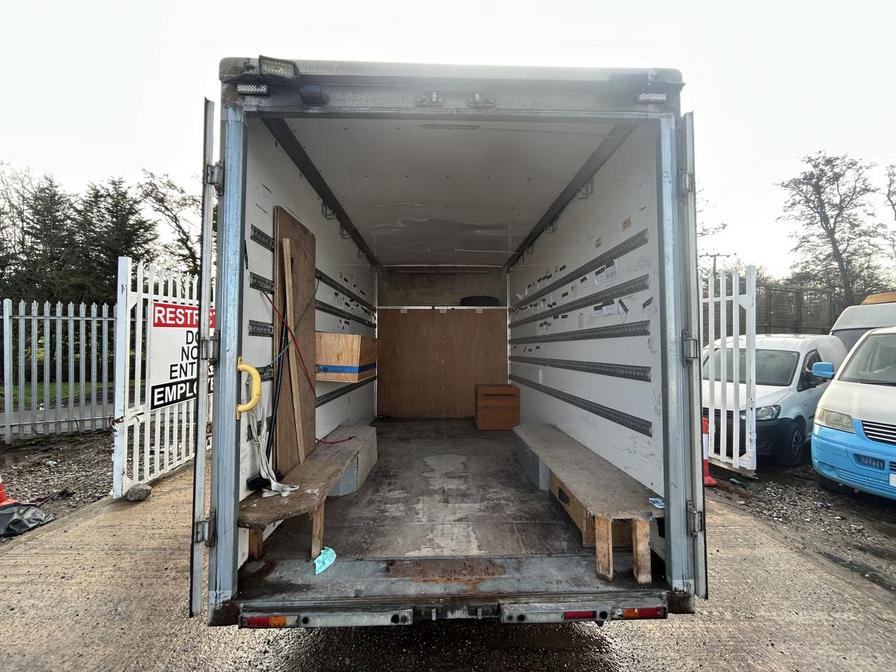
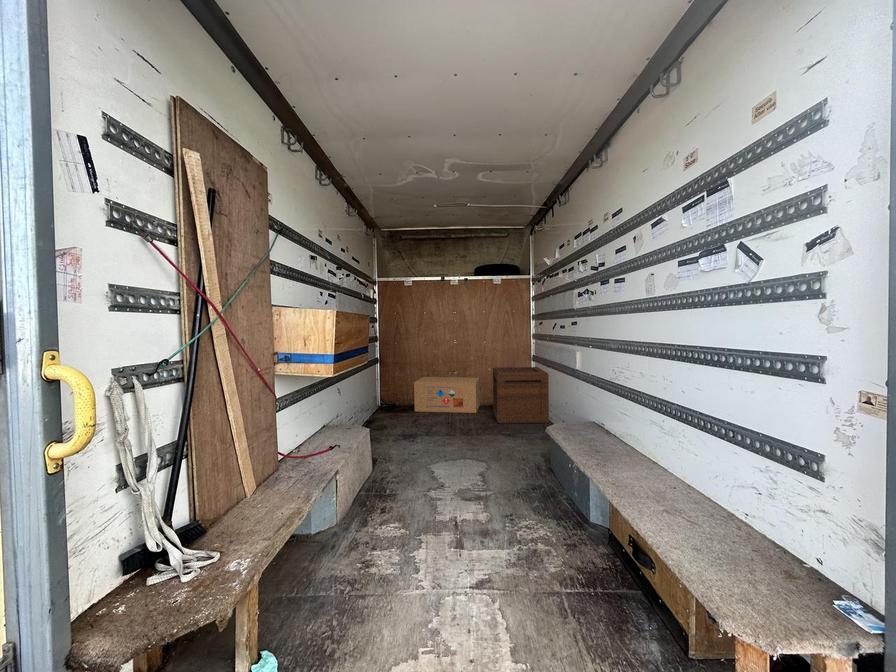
cardboard box: none [408,392,463,422] -> present [414,377,480,413]

